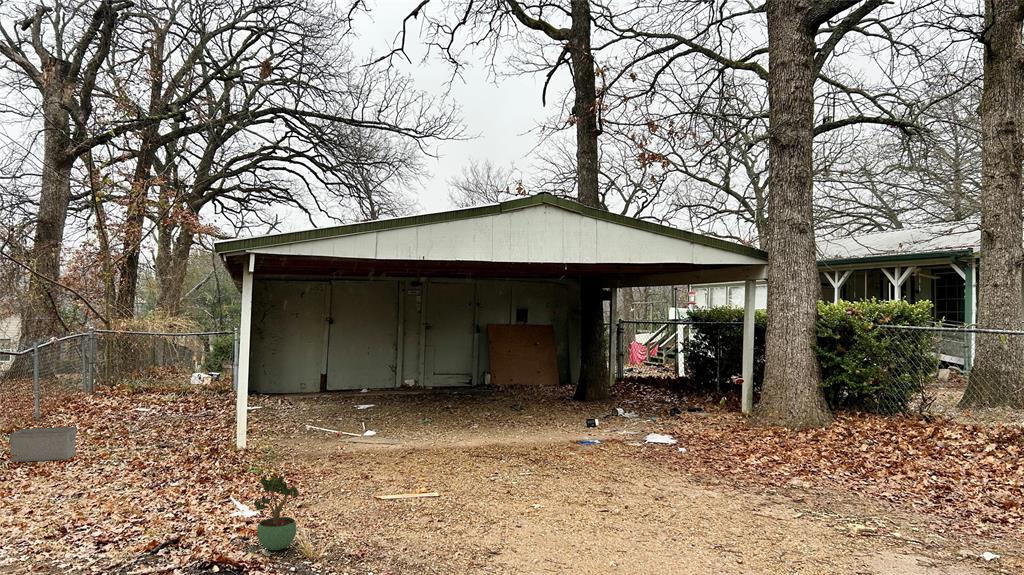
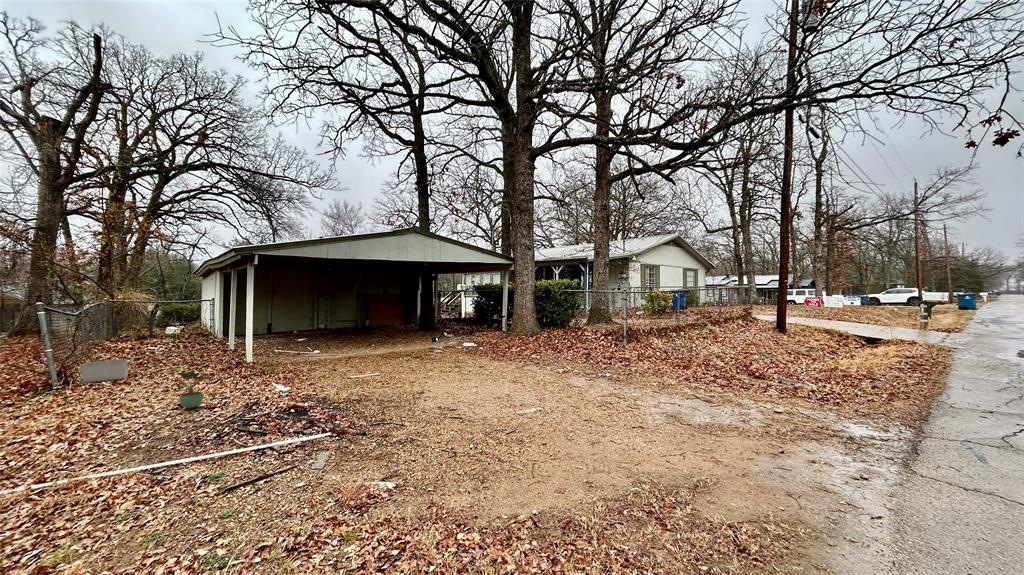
bench: none [121,355,174,390] -> present [112,316,153,337]
potted plant: present [254,475,298,550] -> present [177,371,204,408]

